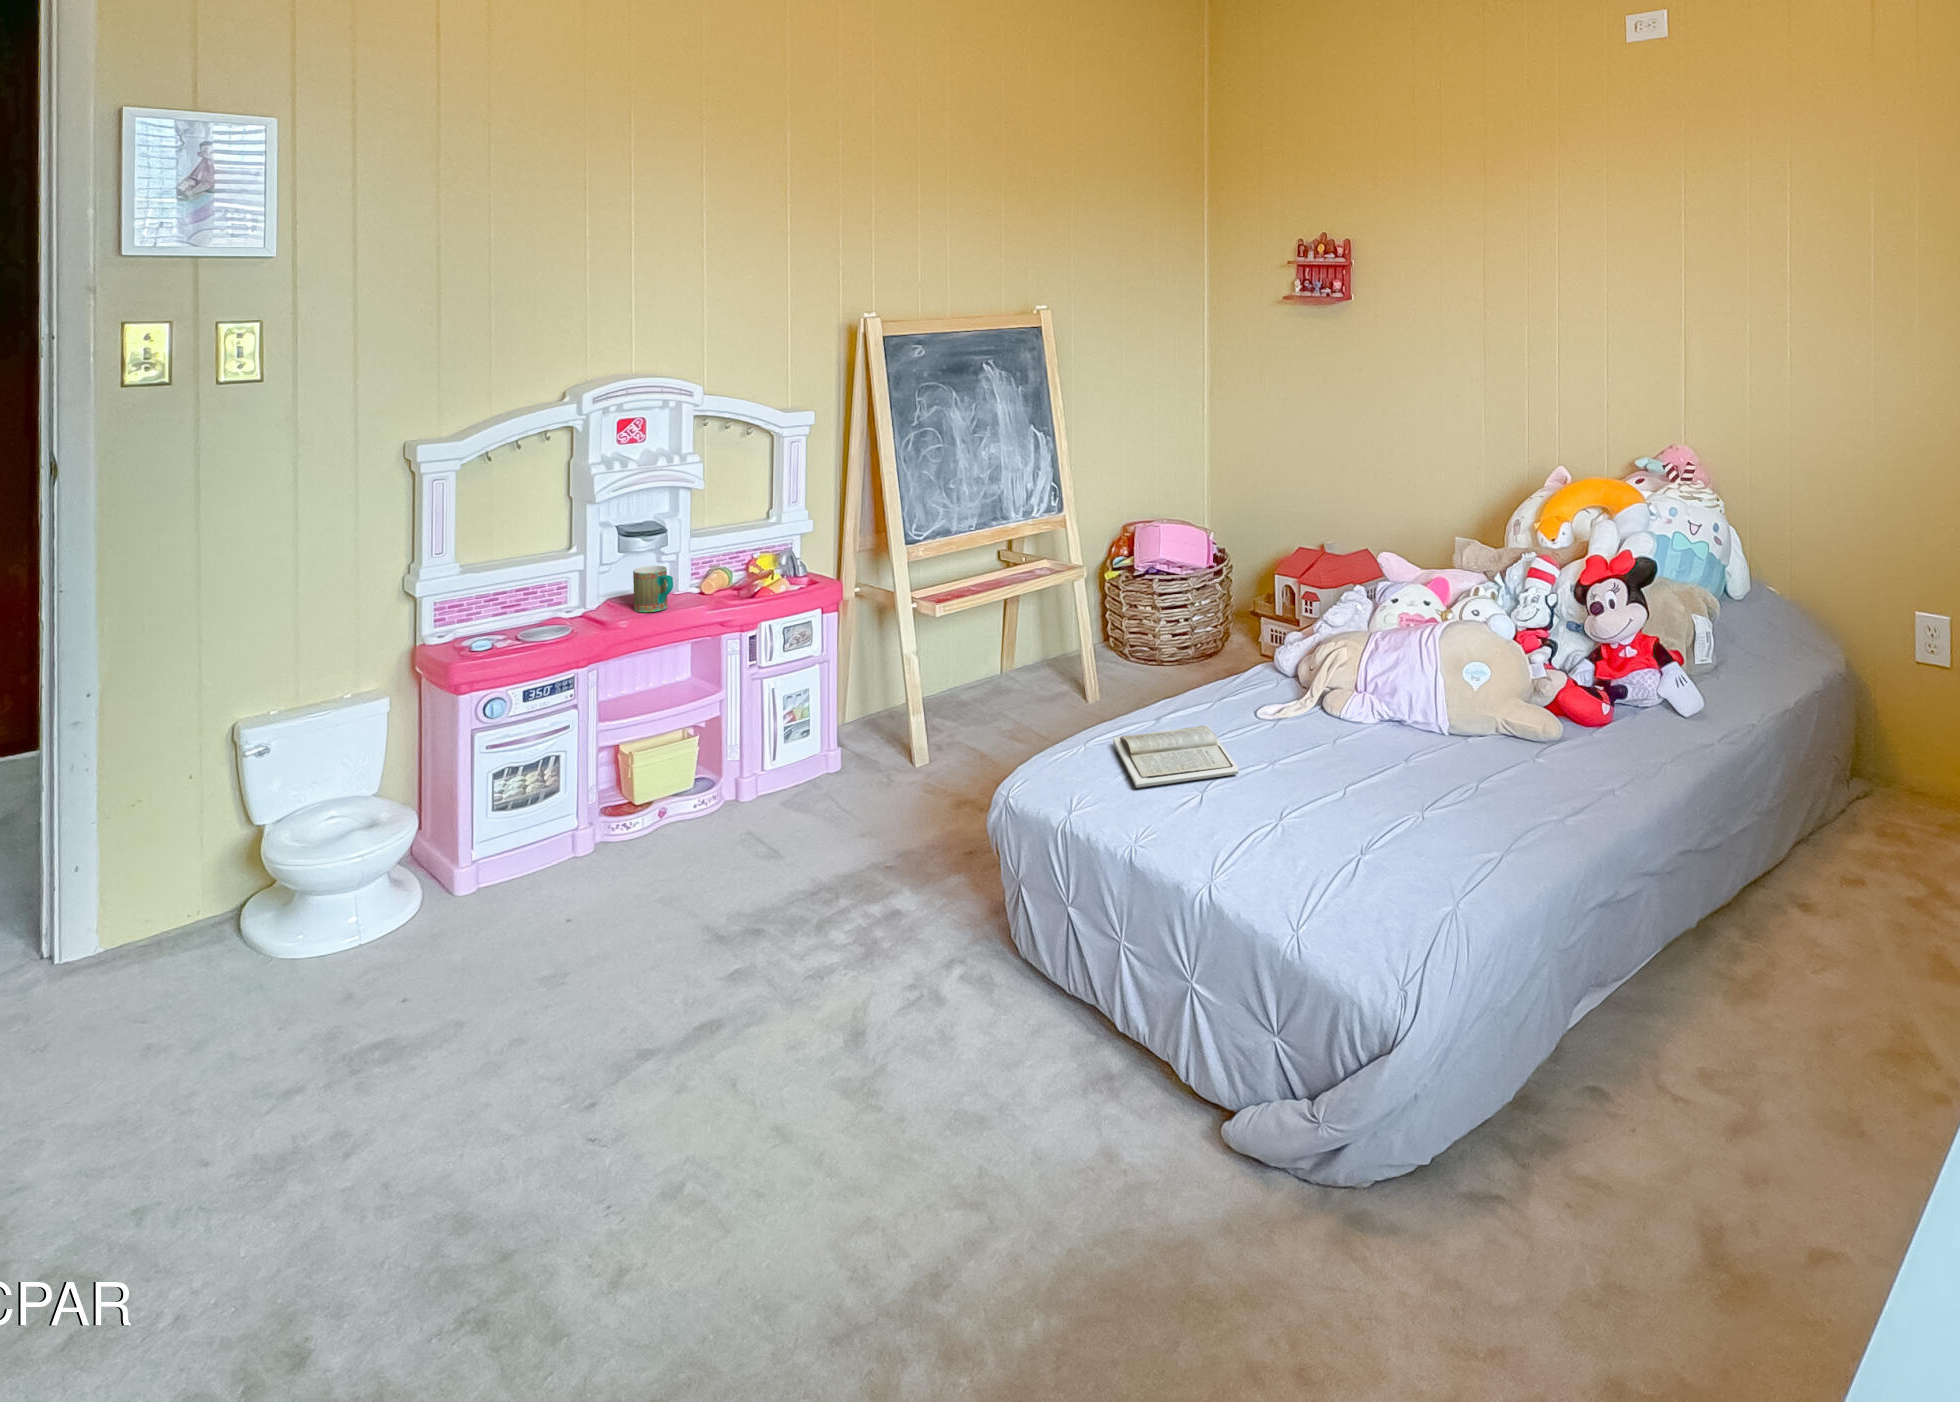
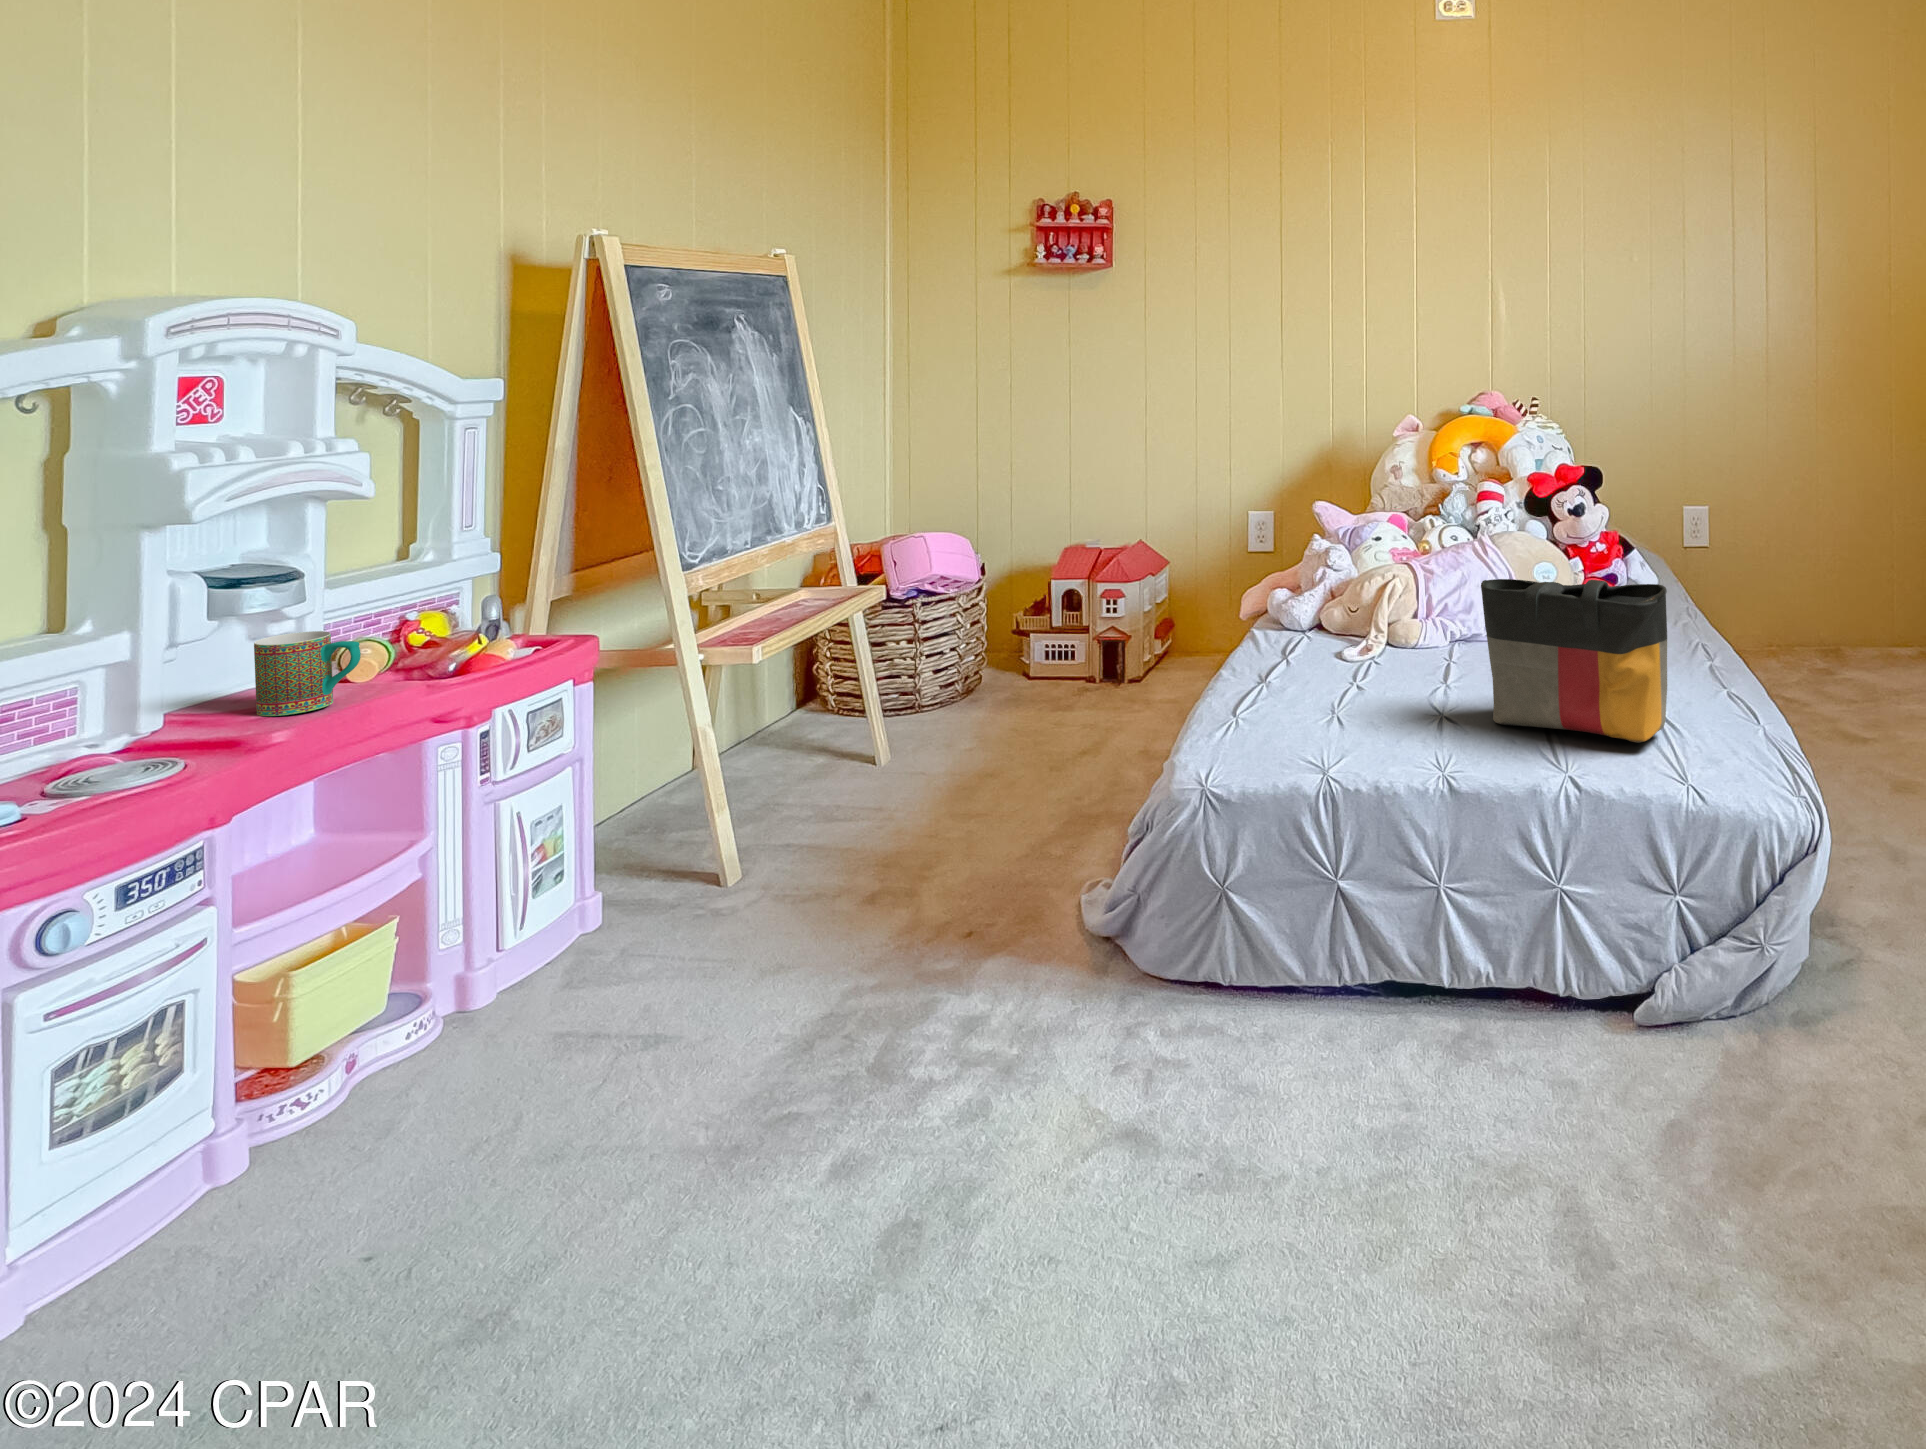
tote bag: none [1263,671,1396,858] -> present [1481,579,1667,742]
book: present [1113,726,1238,788] -> none [1240,680,1420,746]

